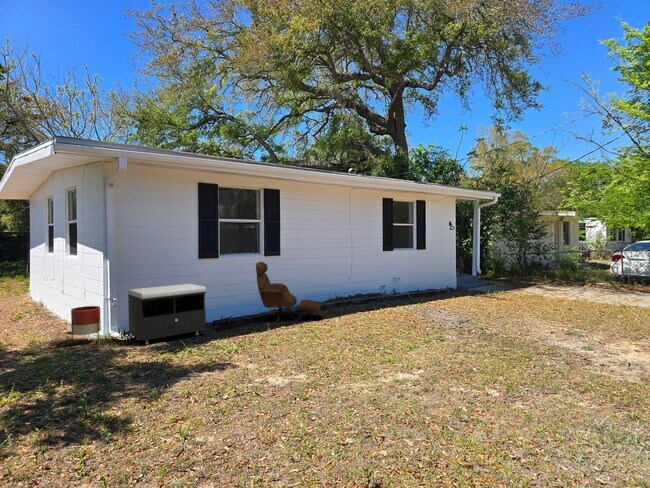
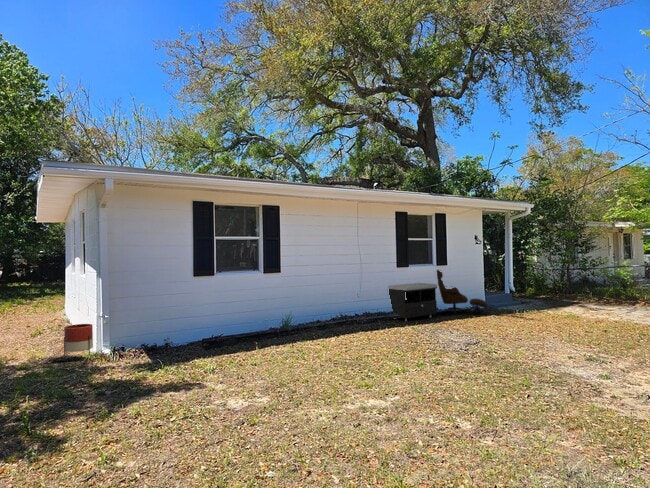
lounge chair: present [256,262,320,323] -> present [437,270,487,315]
storage bench: present [128,284,206,344] -> present [388,283,437,321]

